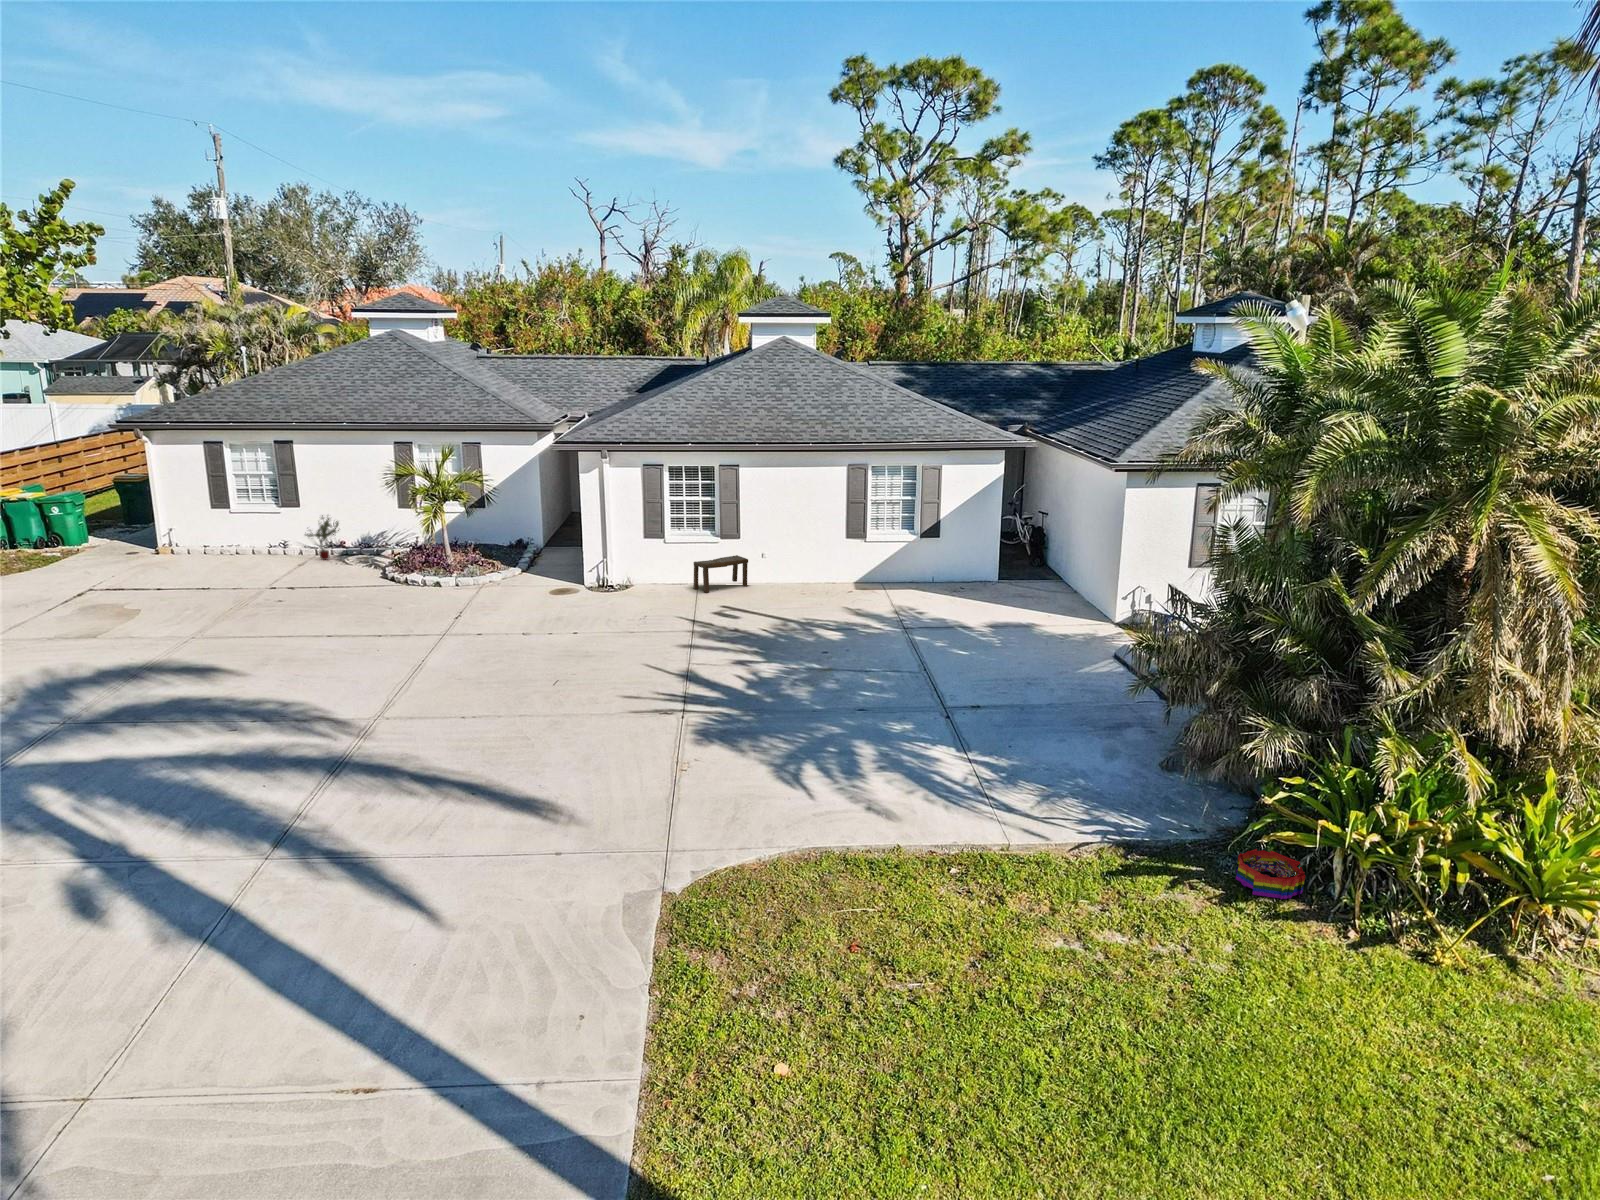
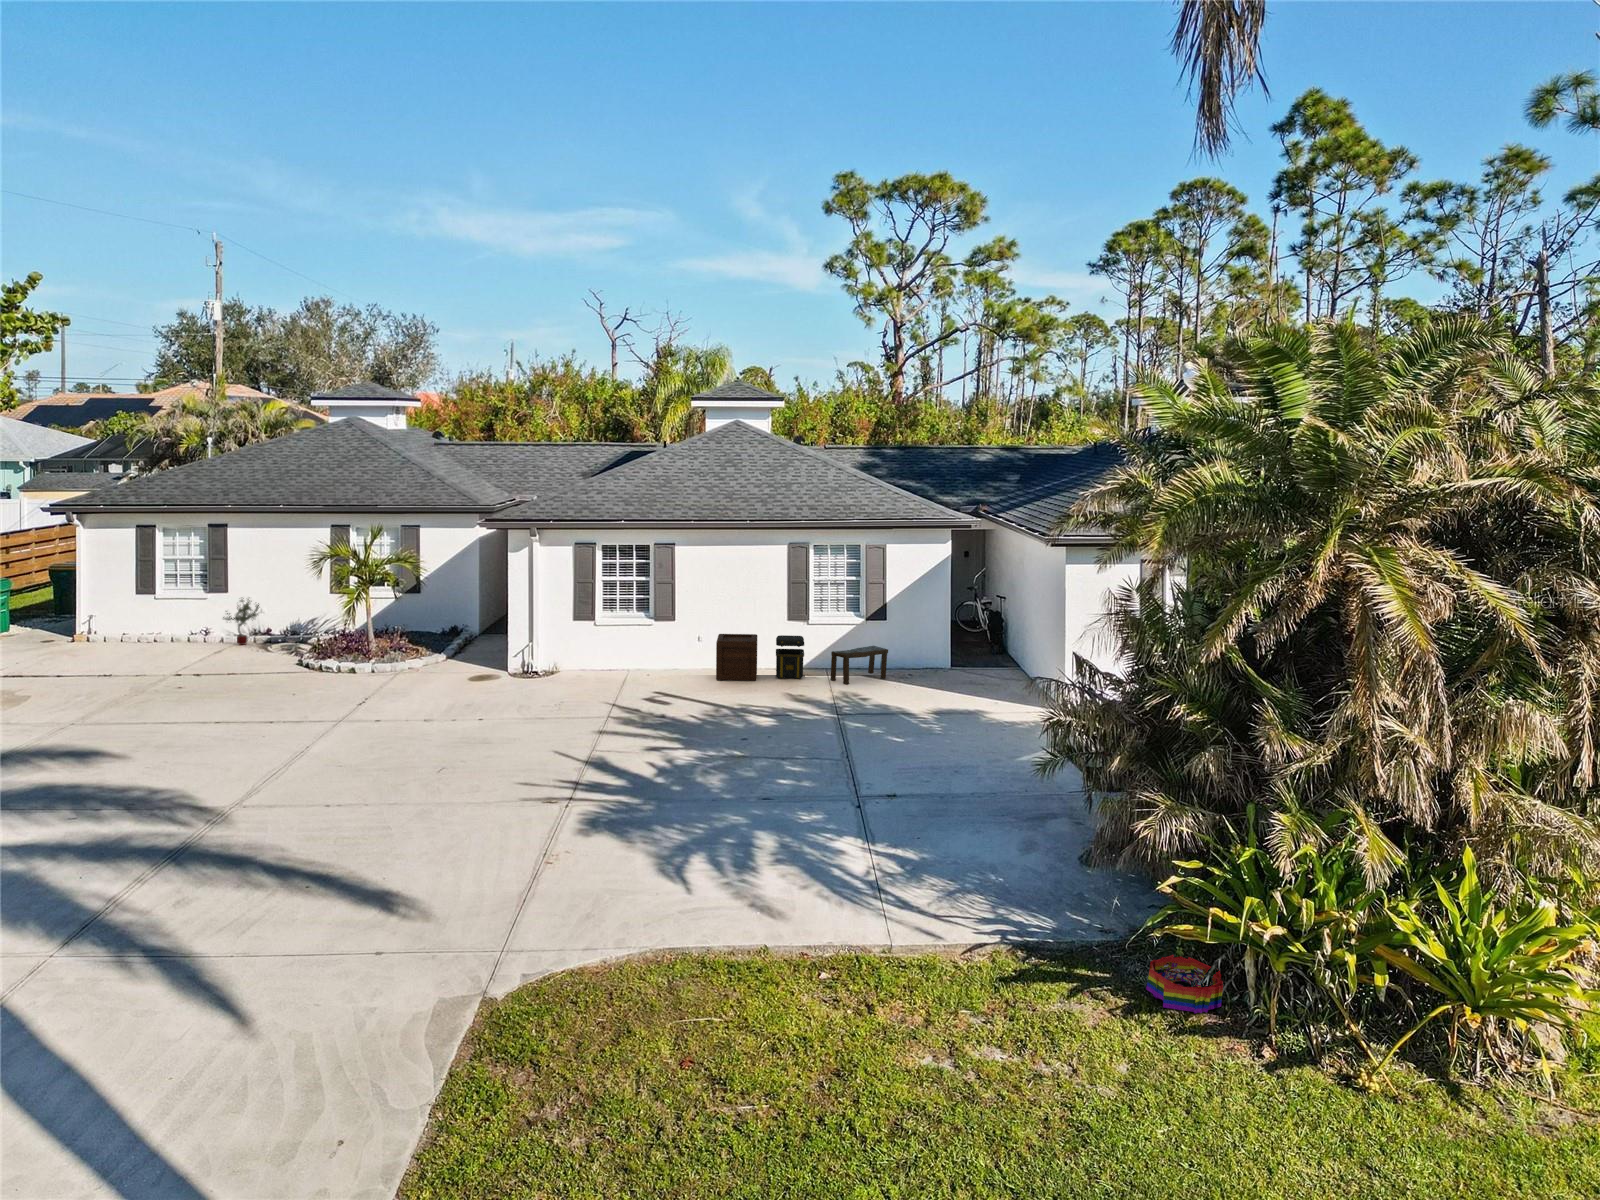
wooden crate: none [779,546,818,590] -> present [716,634,757,681]
toolbox: none [834,547,862,588] -> present [776,635,804,679]
bench: present [694,555,748,593] -> present [831,646,888,684]

